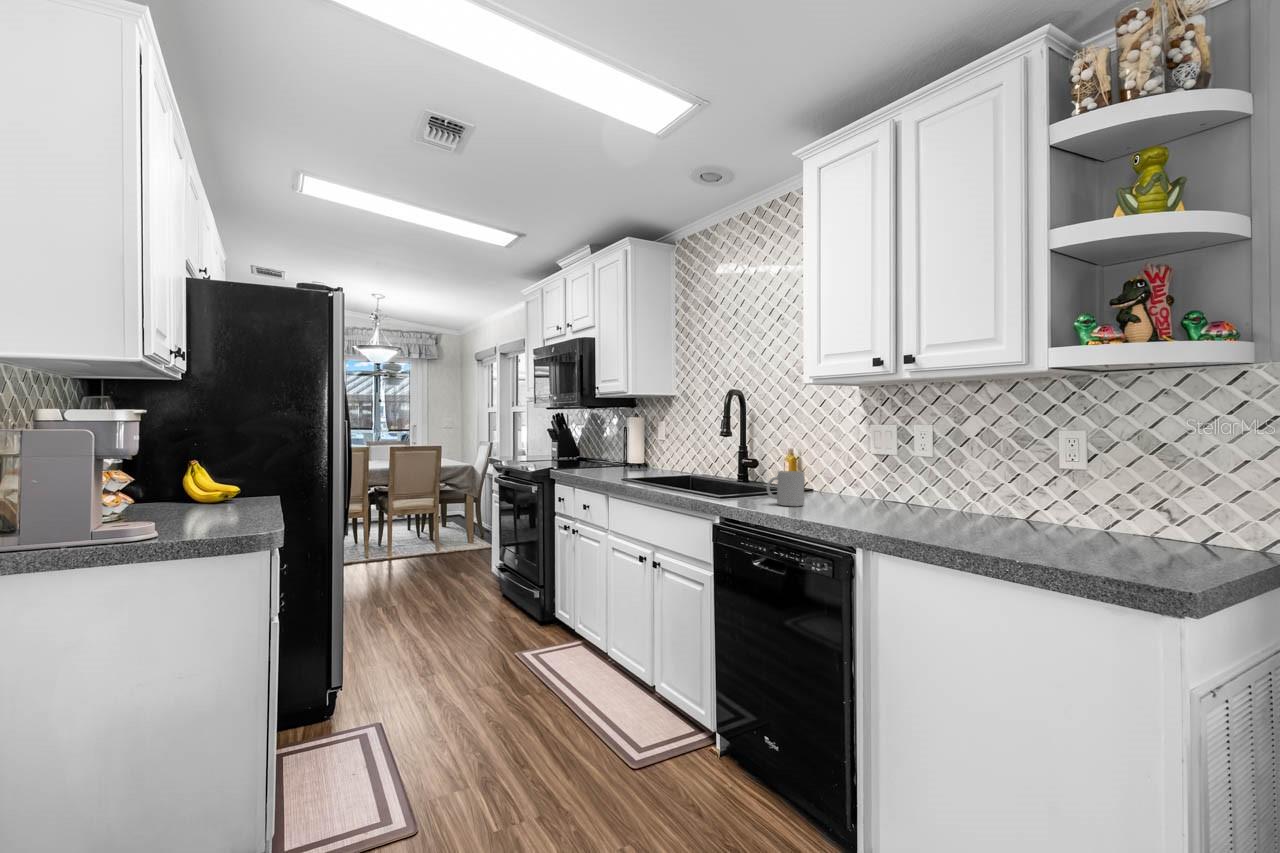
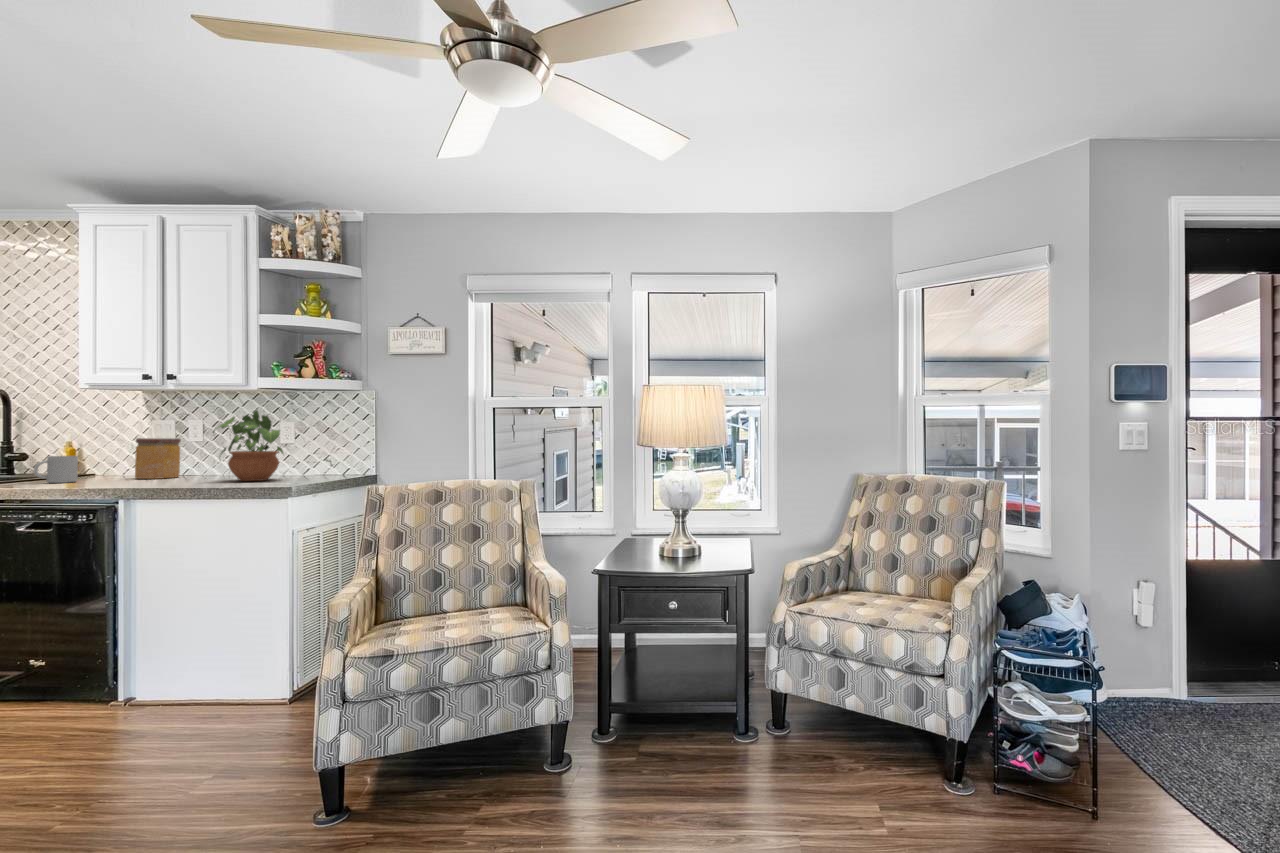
potted plant: none [972,408,1097,543] -> present [213,410,283,481]
jar: none [859,451,910,511] -> present [135,438,181,479]

